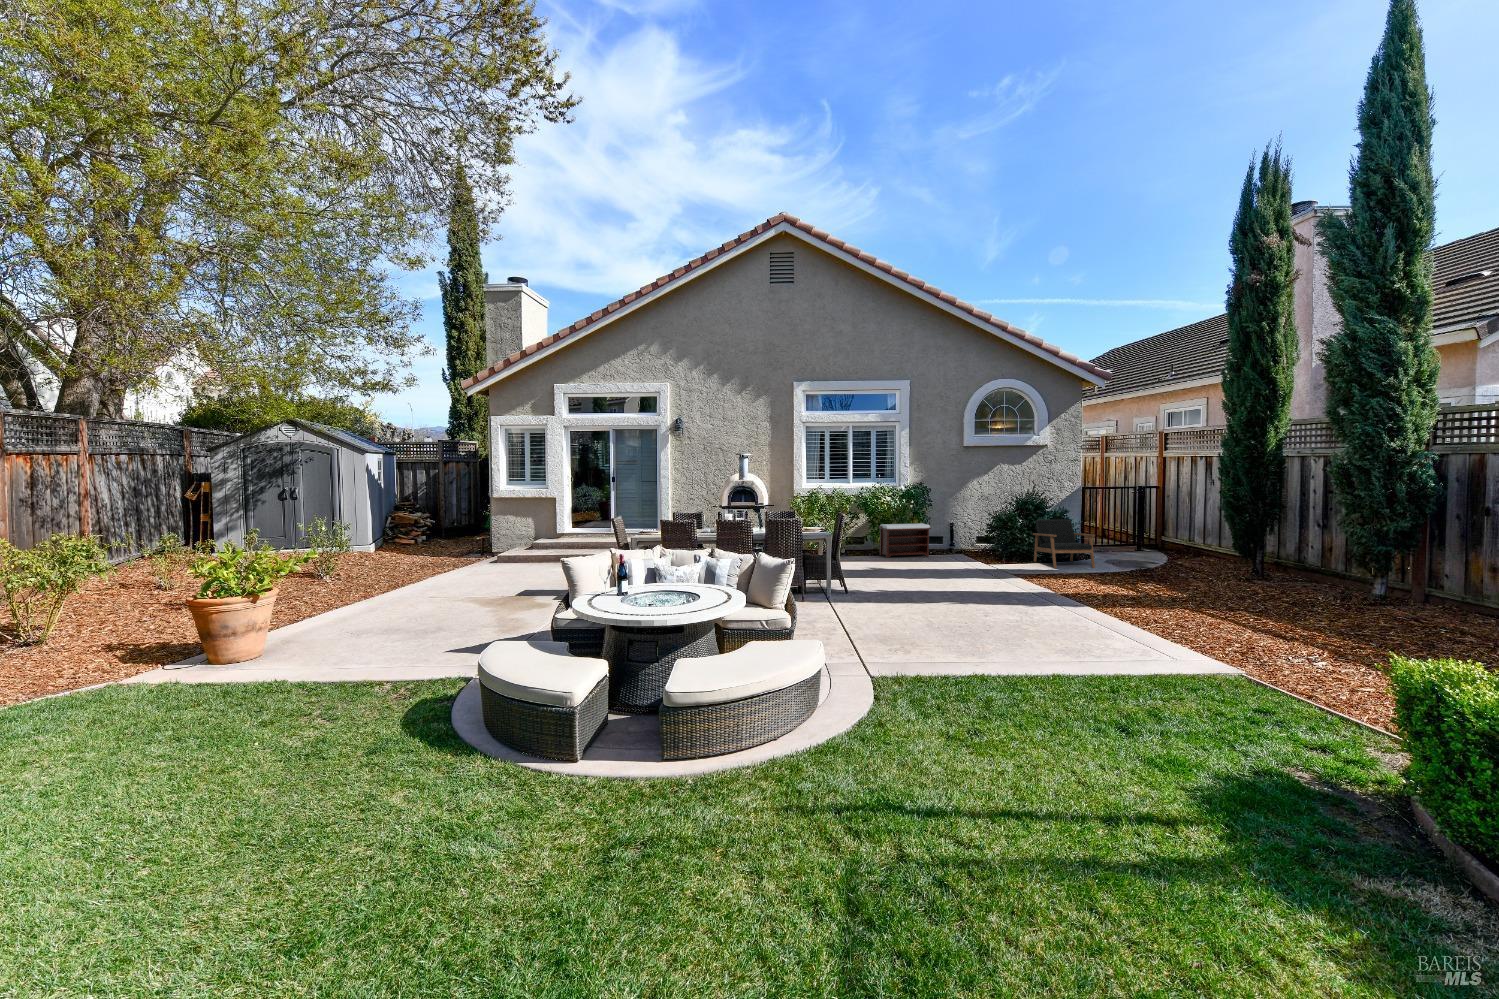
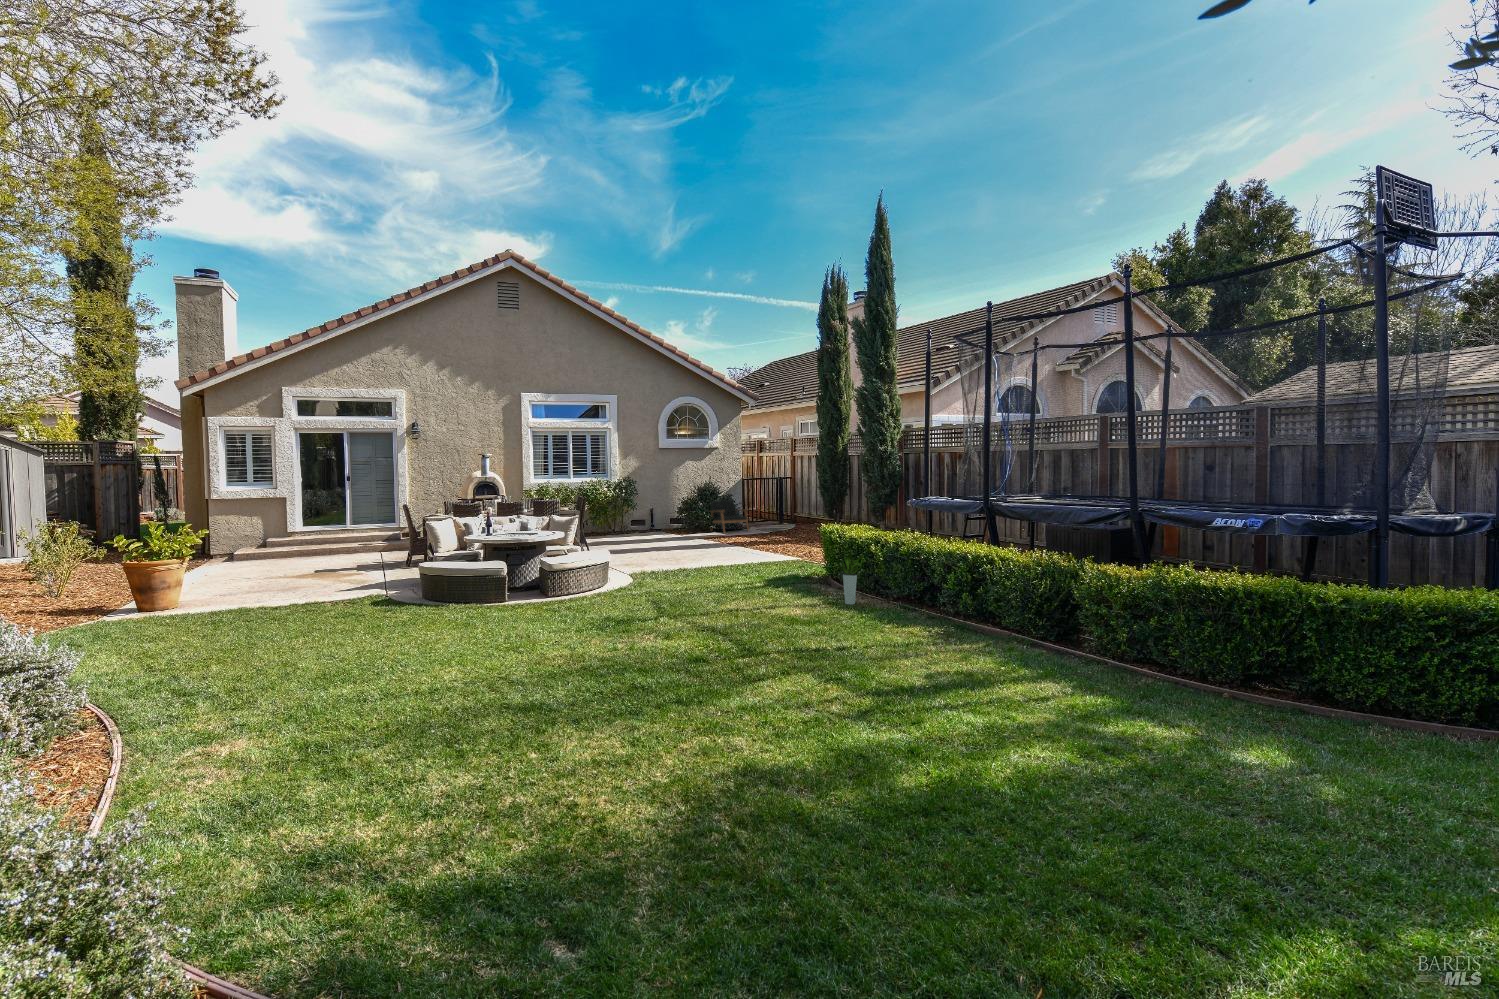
bench: present [879,523,931,558] -> none [598,508,638,535]
planter: none [1369,730,1458,859] -> present [842,558,860,604]

